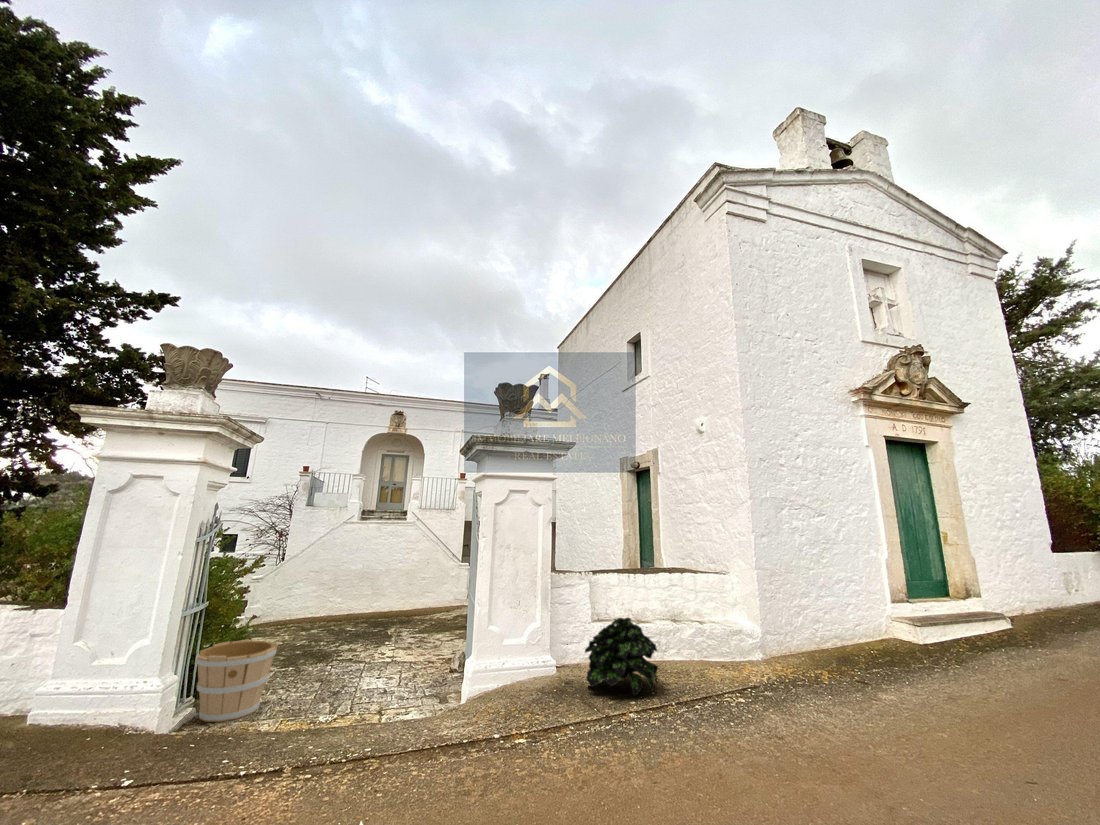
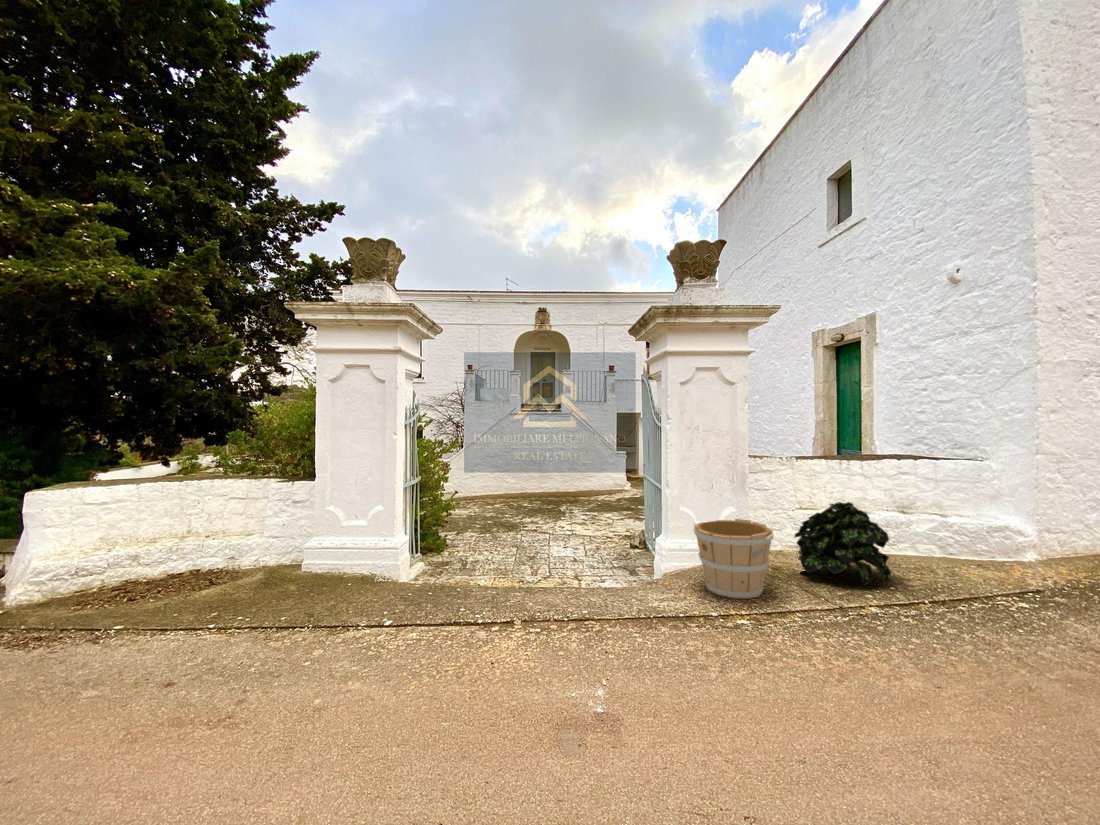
wooden bucket: present [196,640,278,722] -> present [694,519,774,599]

